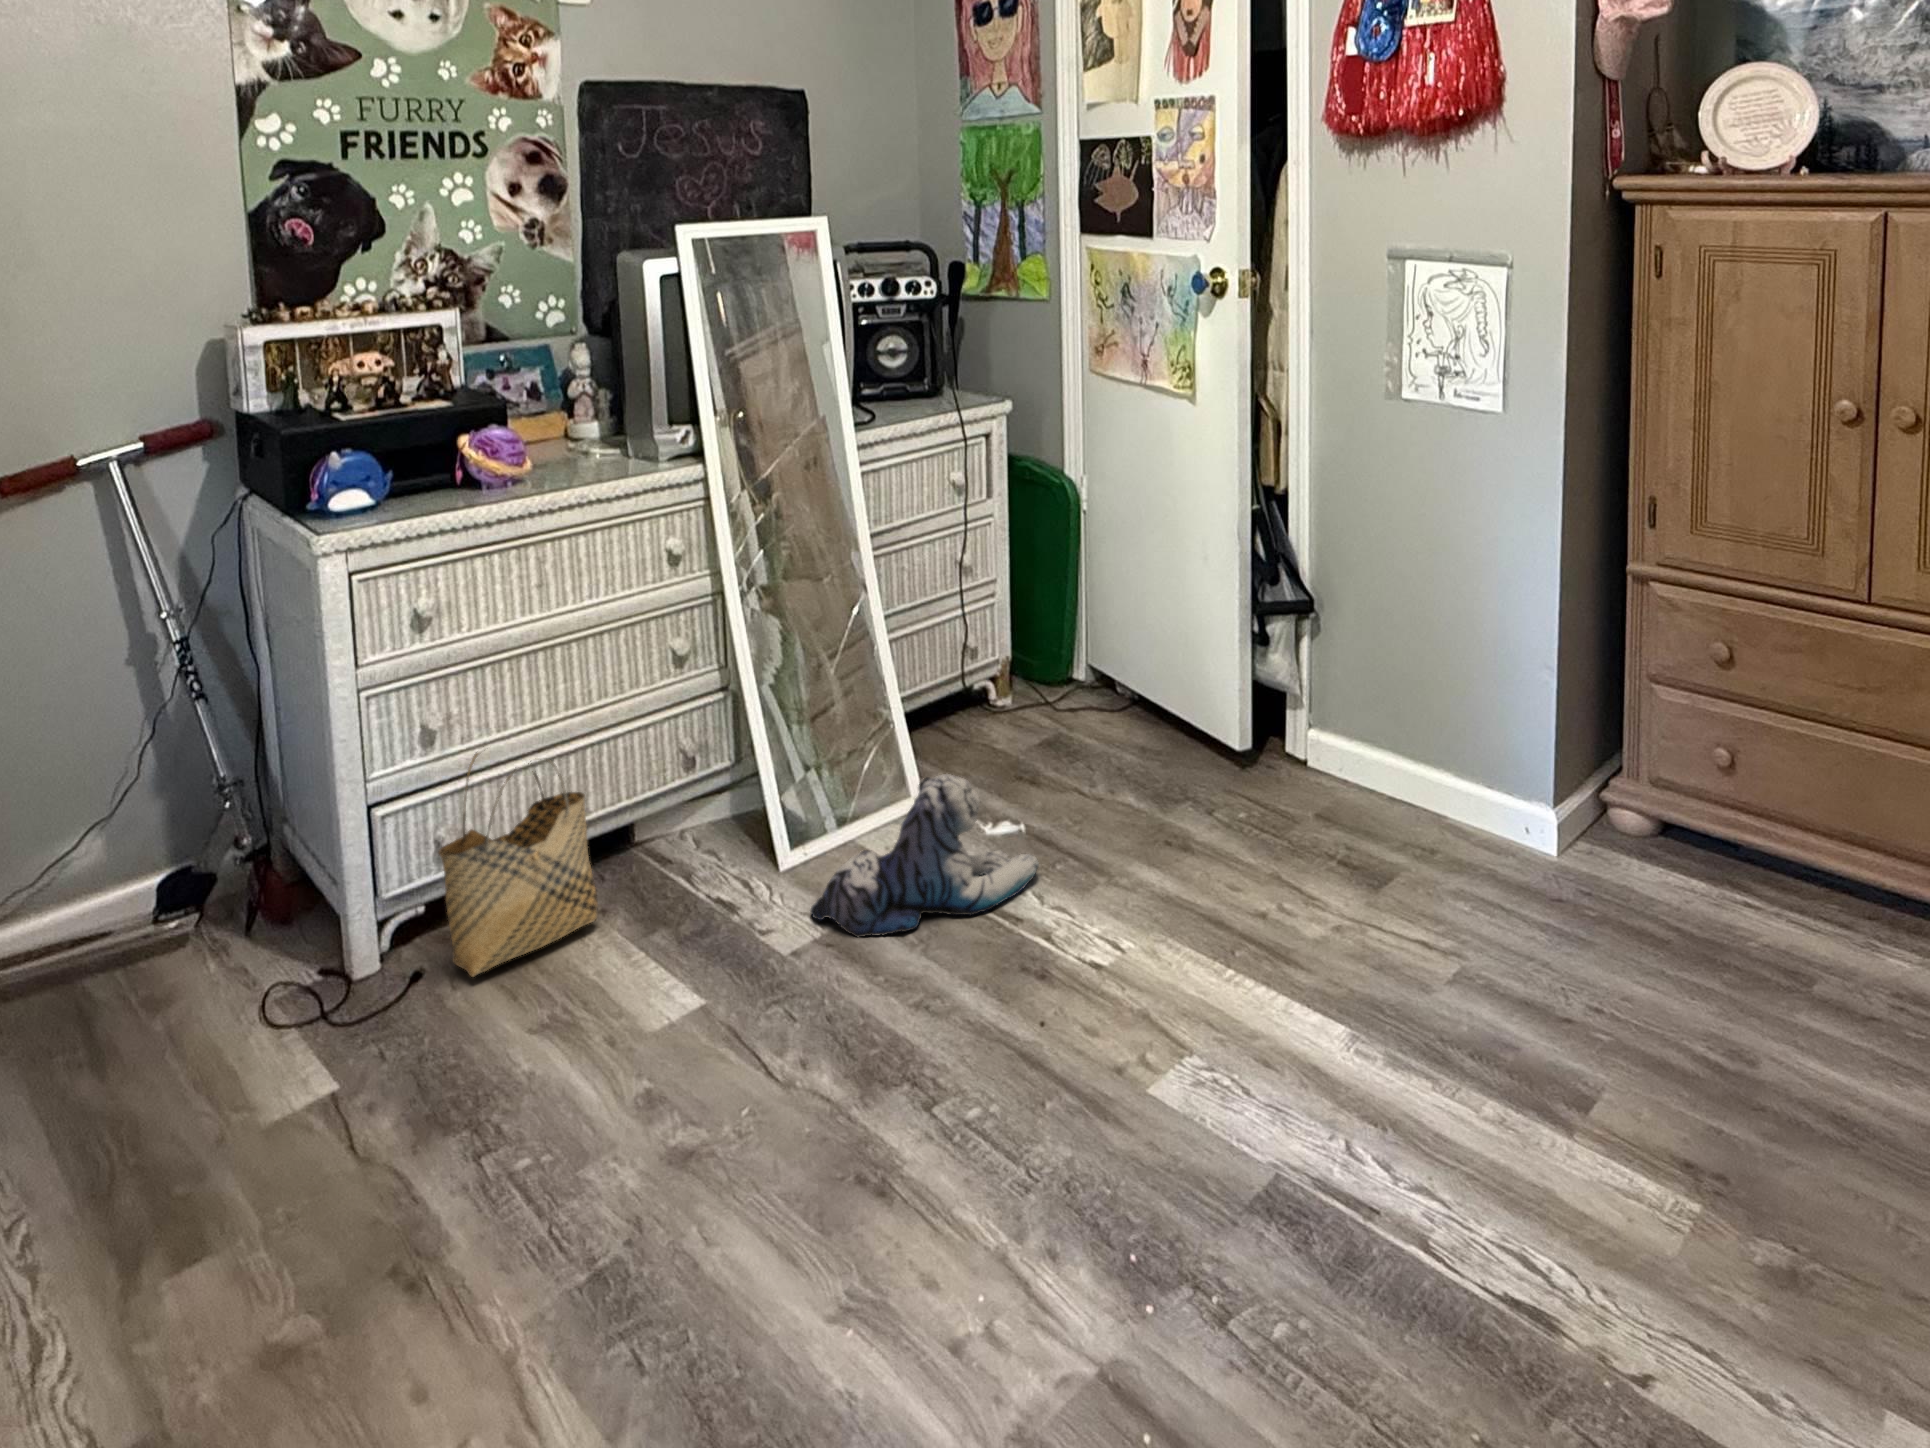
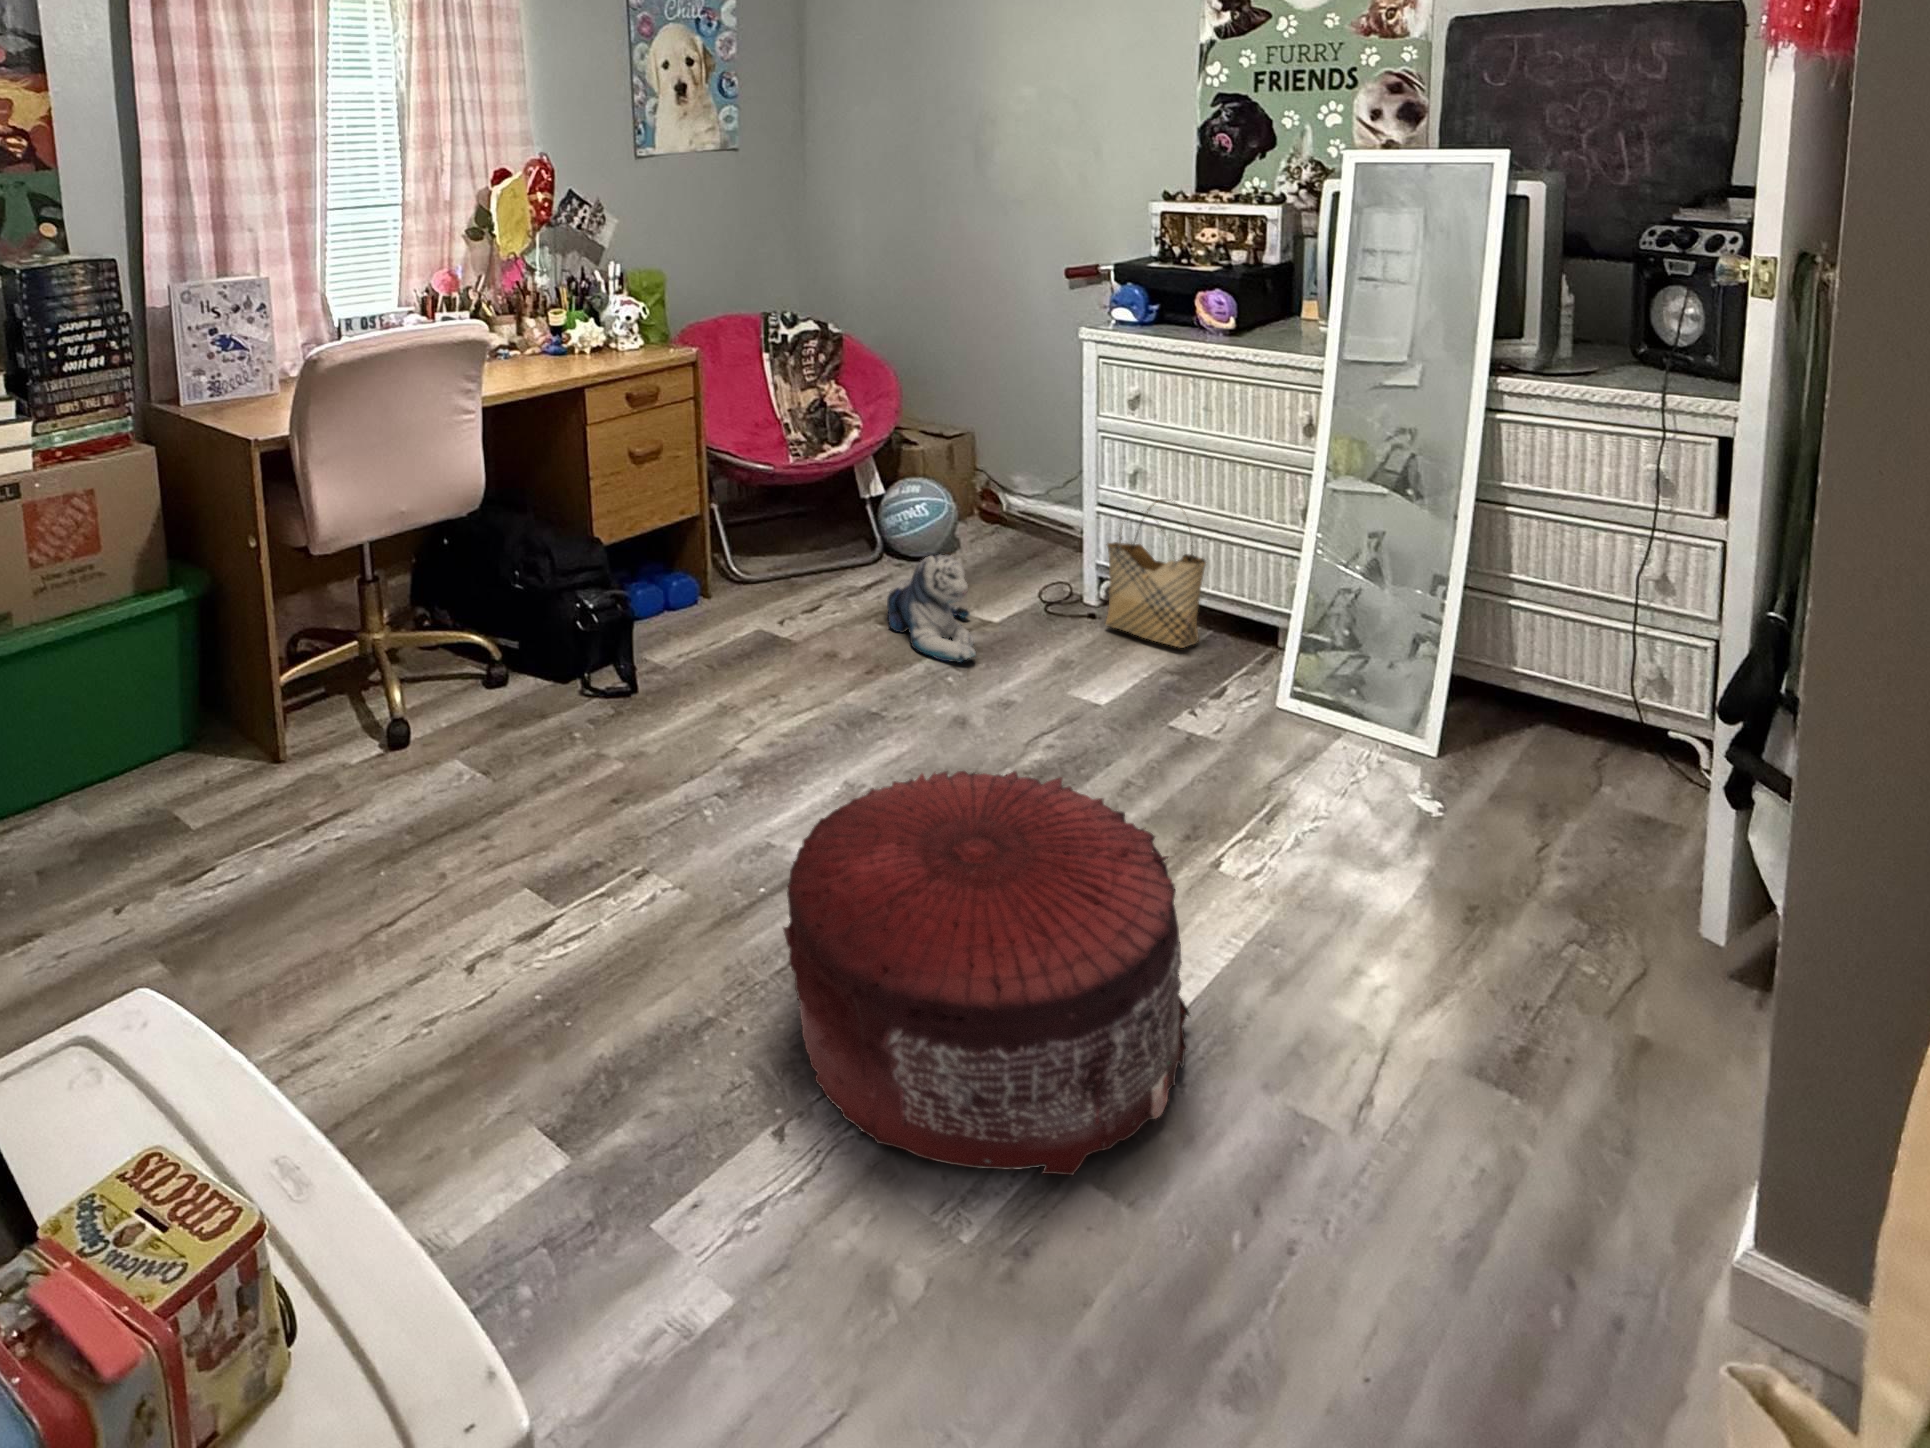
plush toy: present [810,774,1039,937] -> present [887,554,976,663]
pouf: none [1183,865,1641,1362] -> present [783,771,1190,1175]

